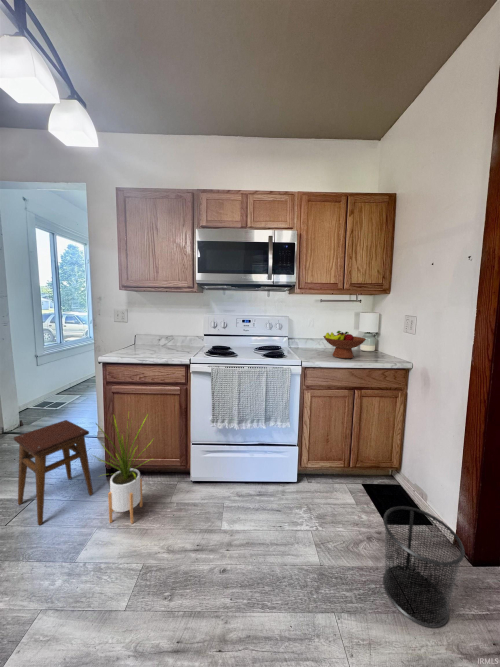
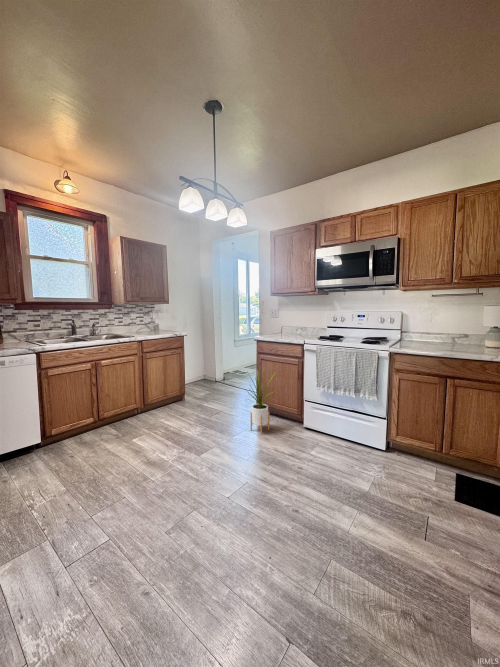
fruit bowl: present [323,331,366,358] -> none [426,322,475,349]
stool: present [14,420,93,525] -> none [215,373,247,421]
waste bin: present [383,506,465,627] -> none [408,463,478,555]

